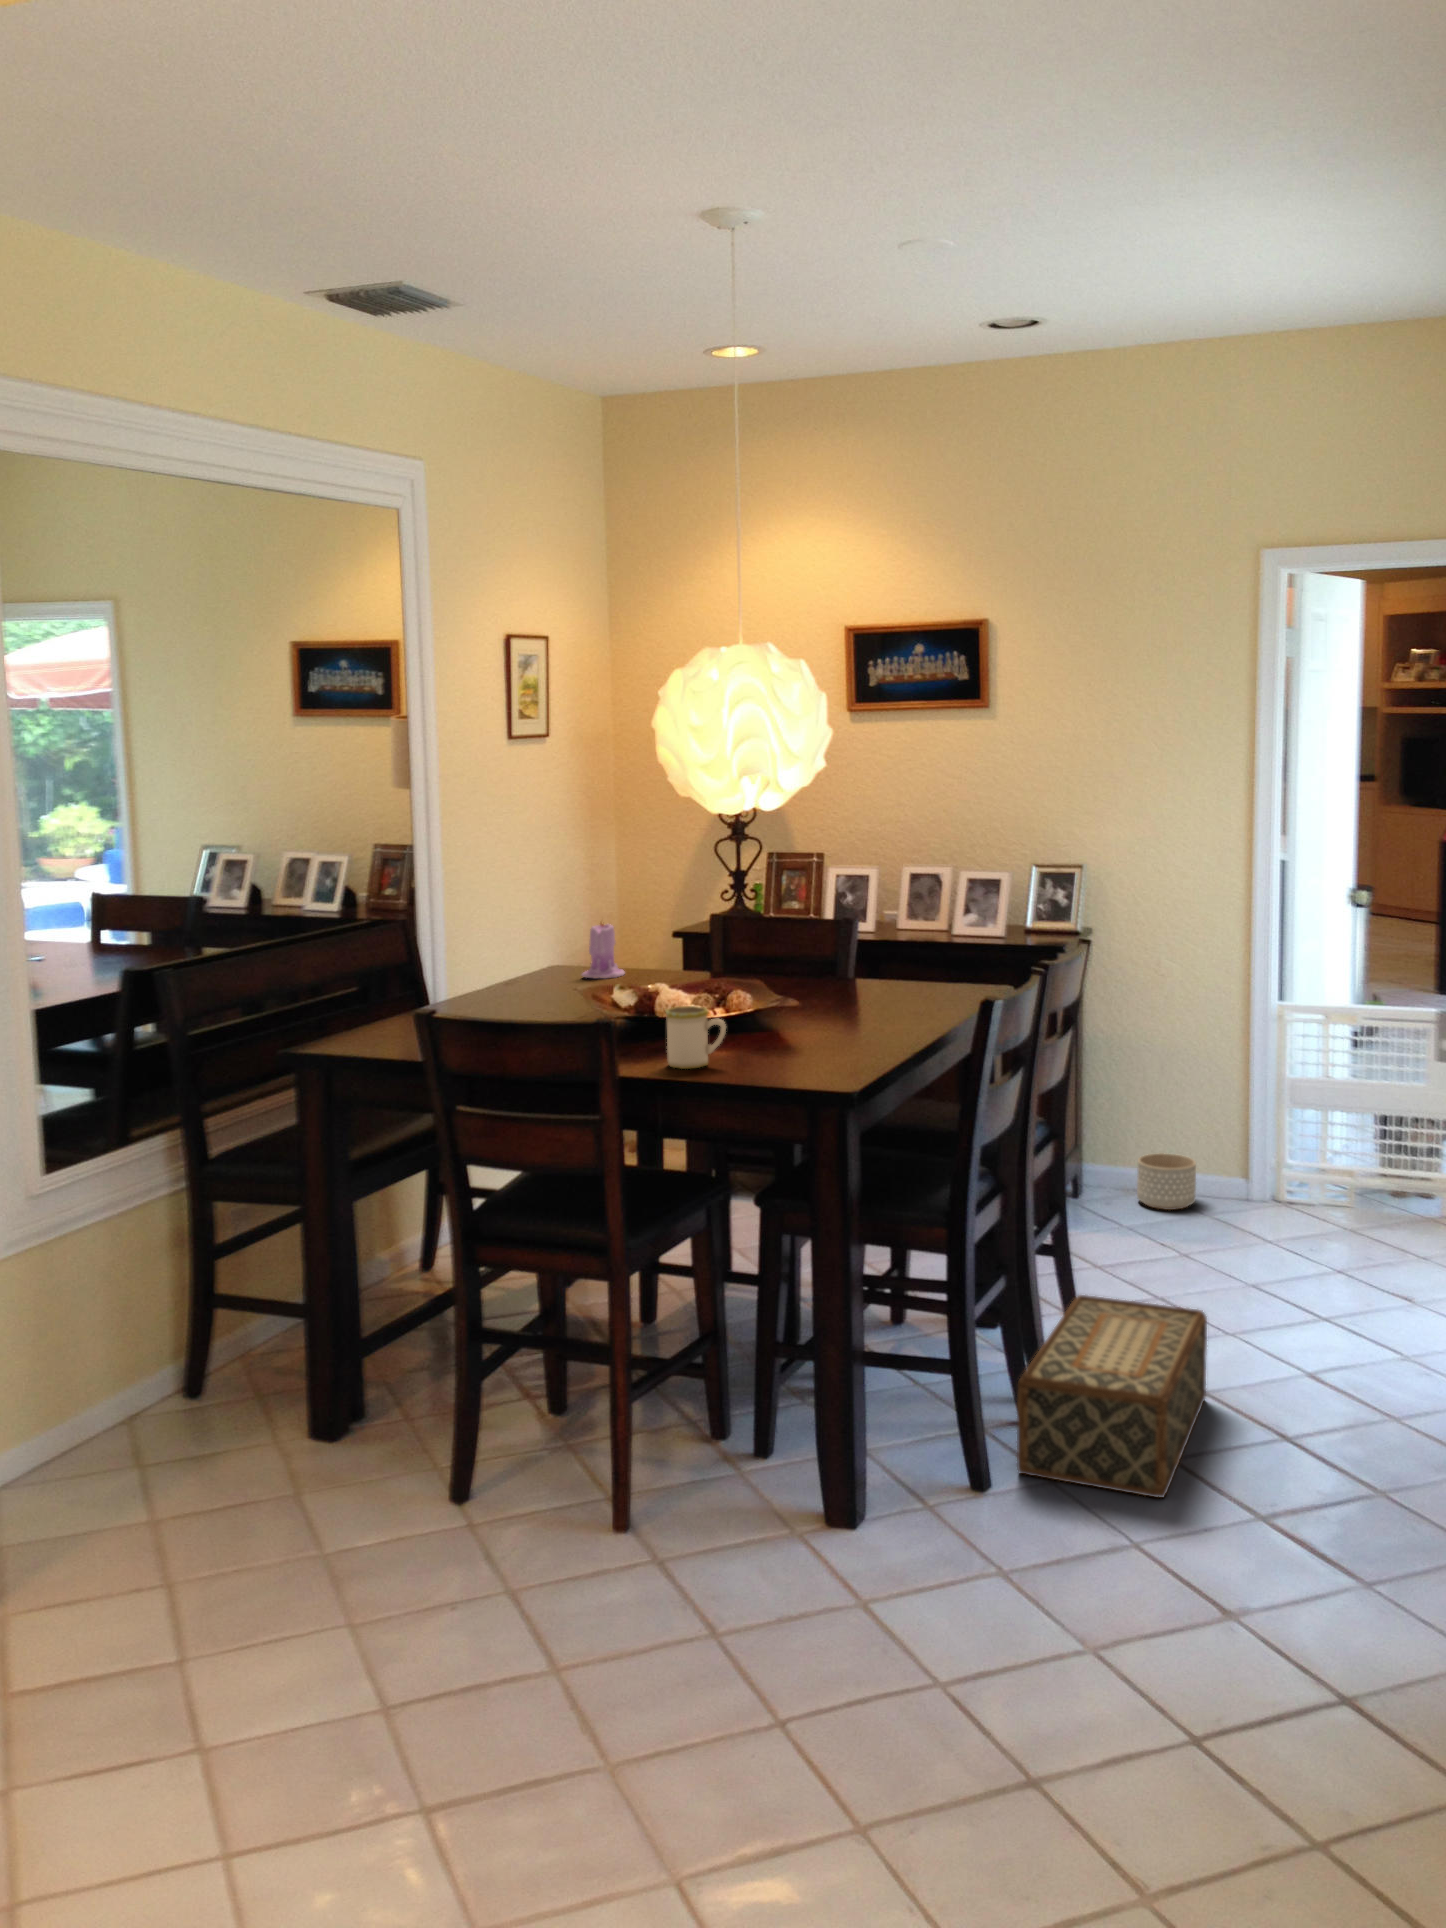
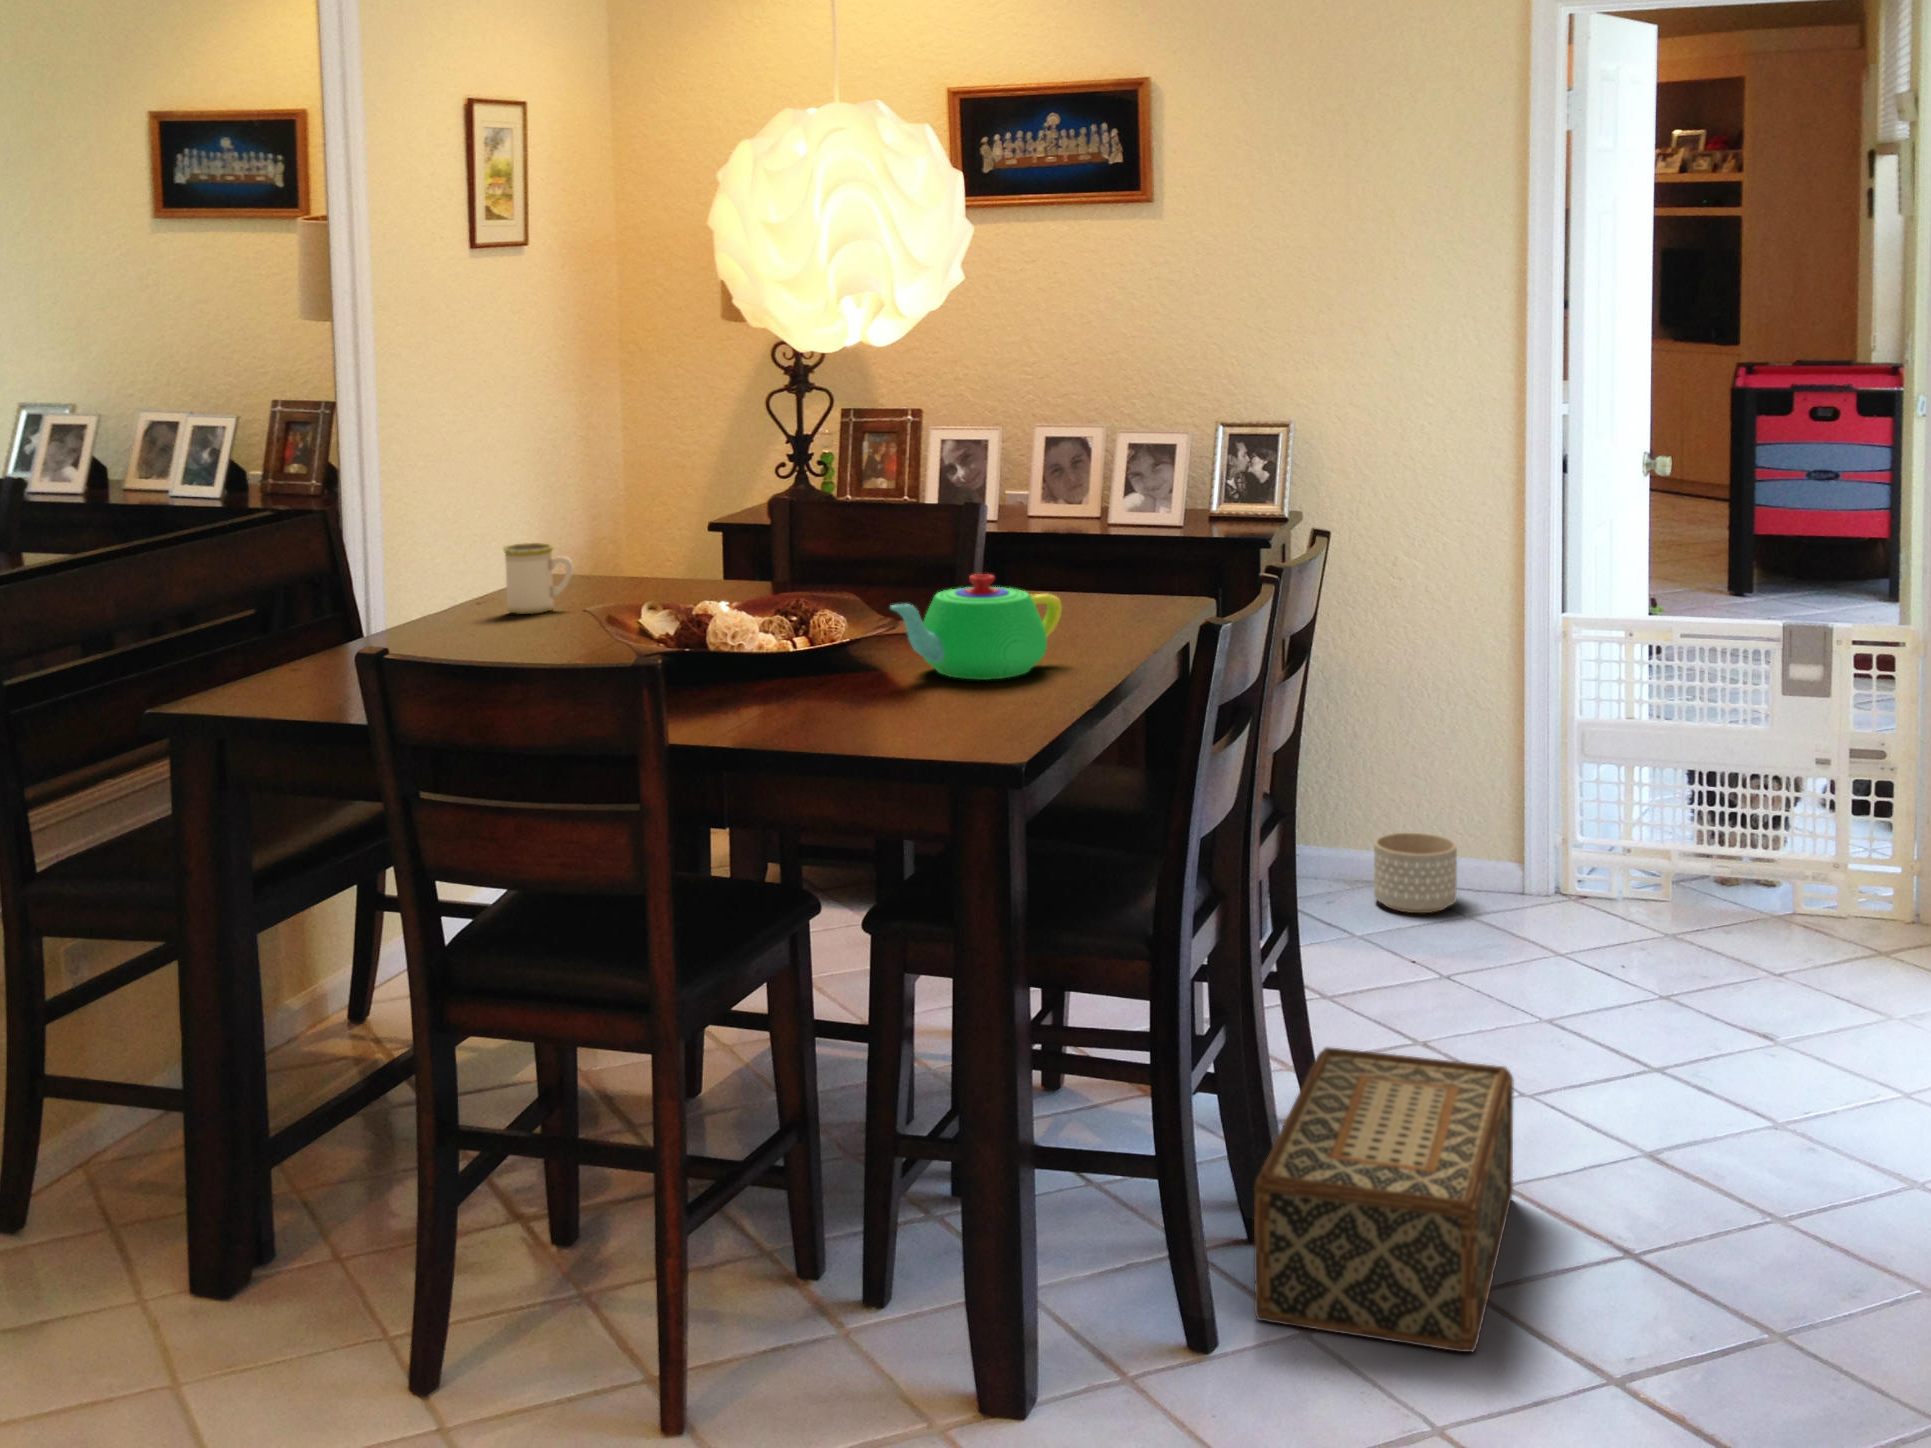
candle: present [582,922,625,979] -> none [584,504,648,594]
teapot: none [778,967,898,1039] -> present [890,574,1062,680]
mug: present [665,1006,726,1069] -> present [503,543,573,614]

